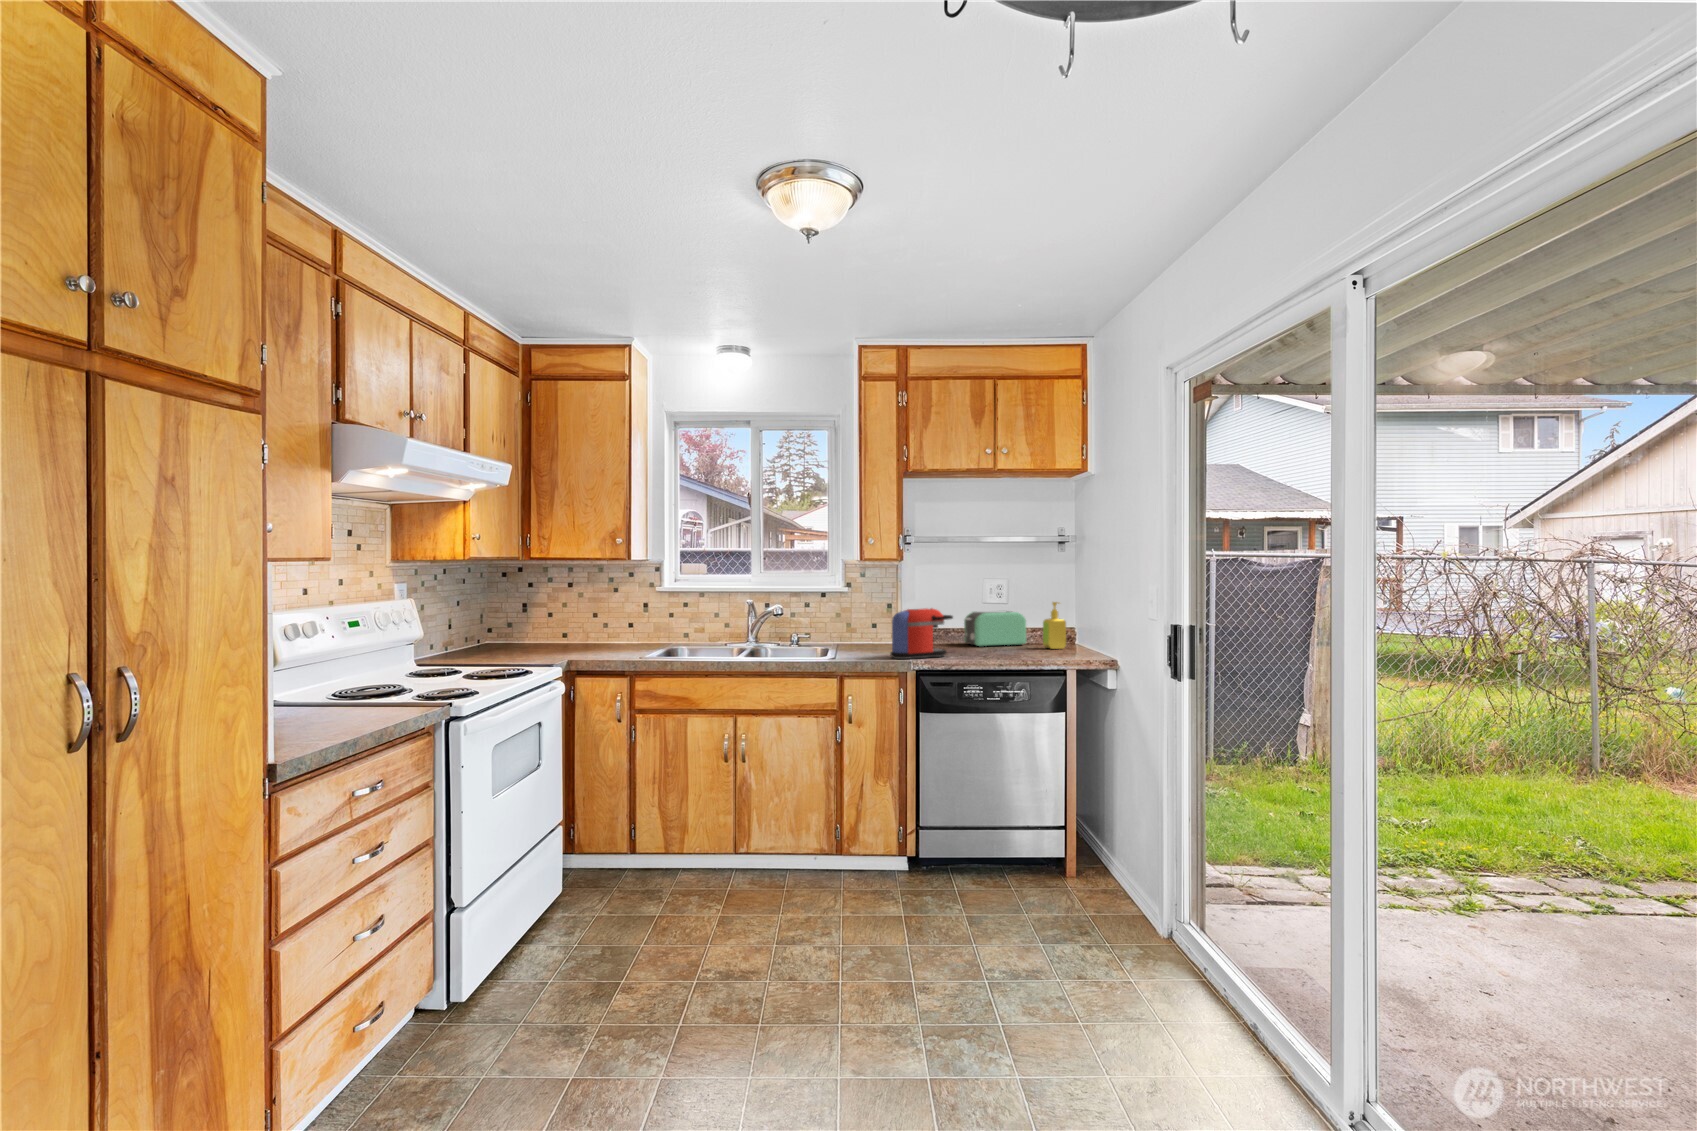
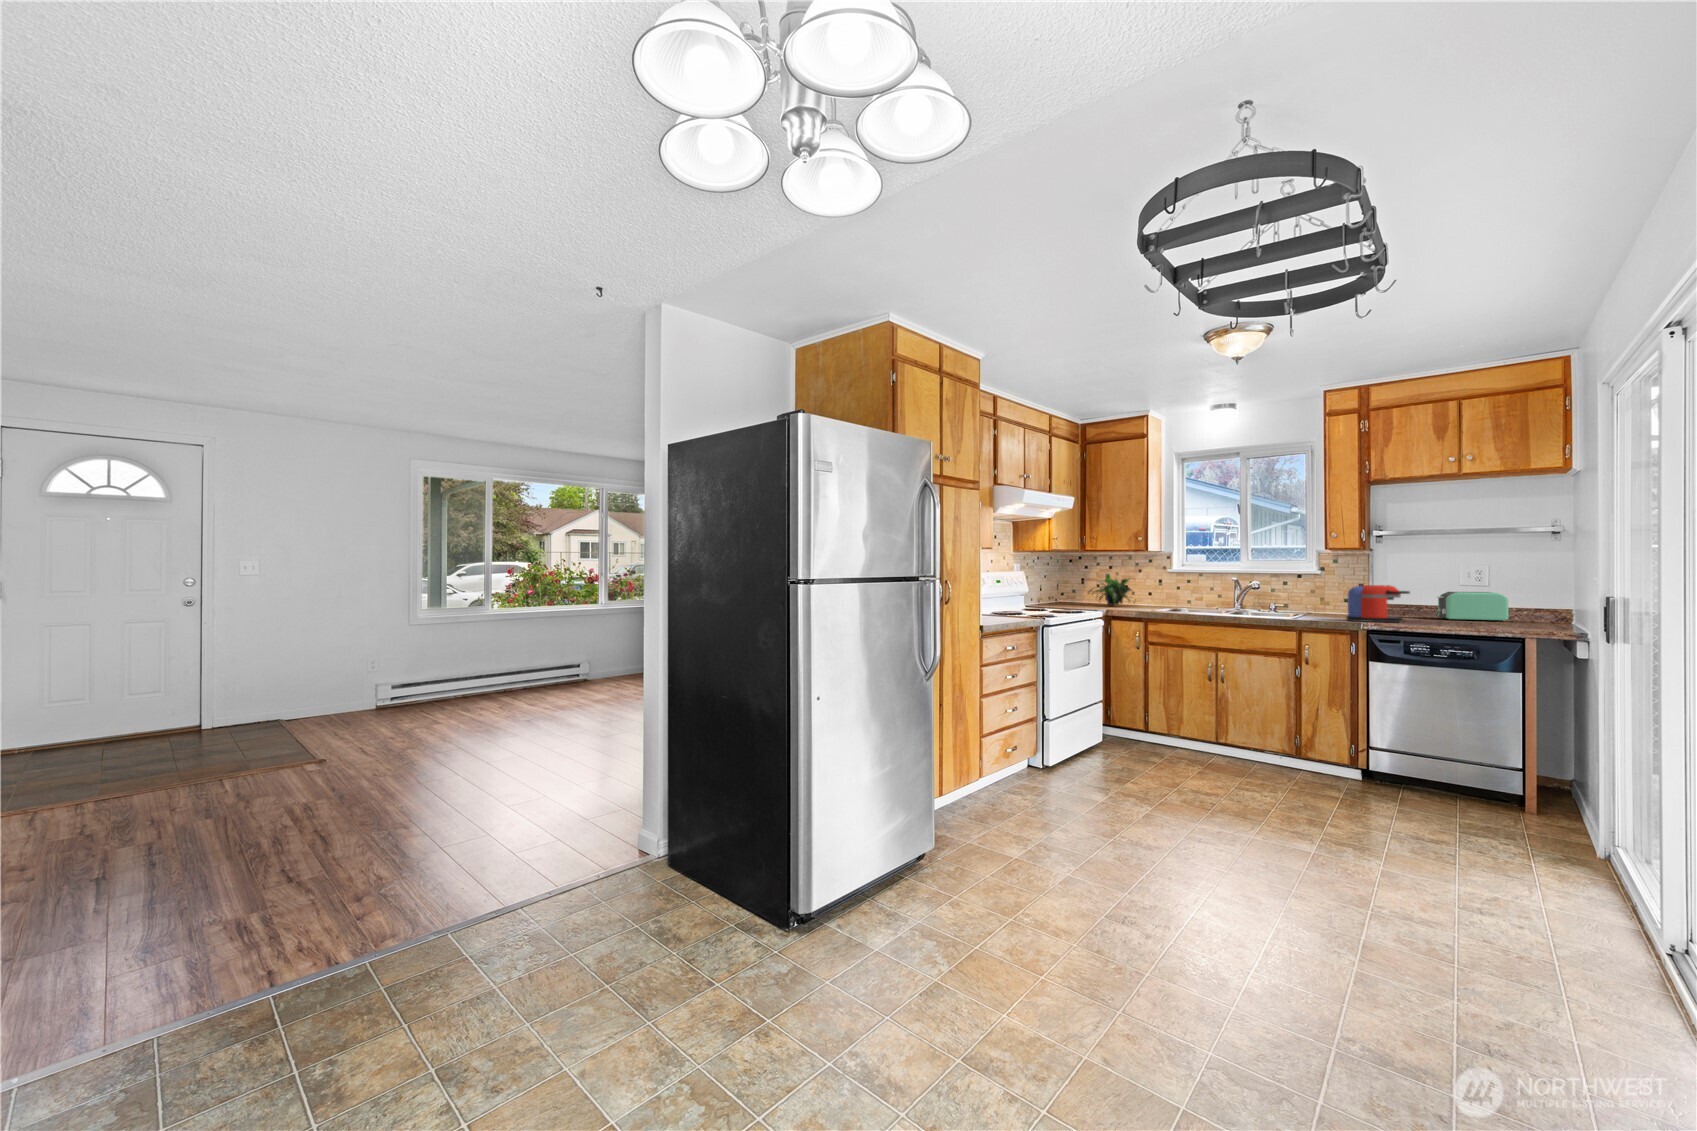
potted plant: none [533,595,610,649] -> present [1089,573,1134,606]
soap dispenser: present [1043,602,1066,649] -> none [1523,584,1552,625]

